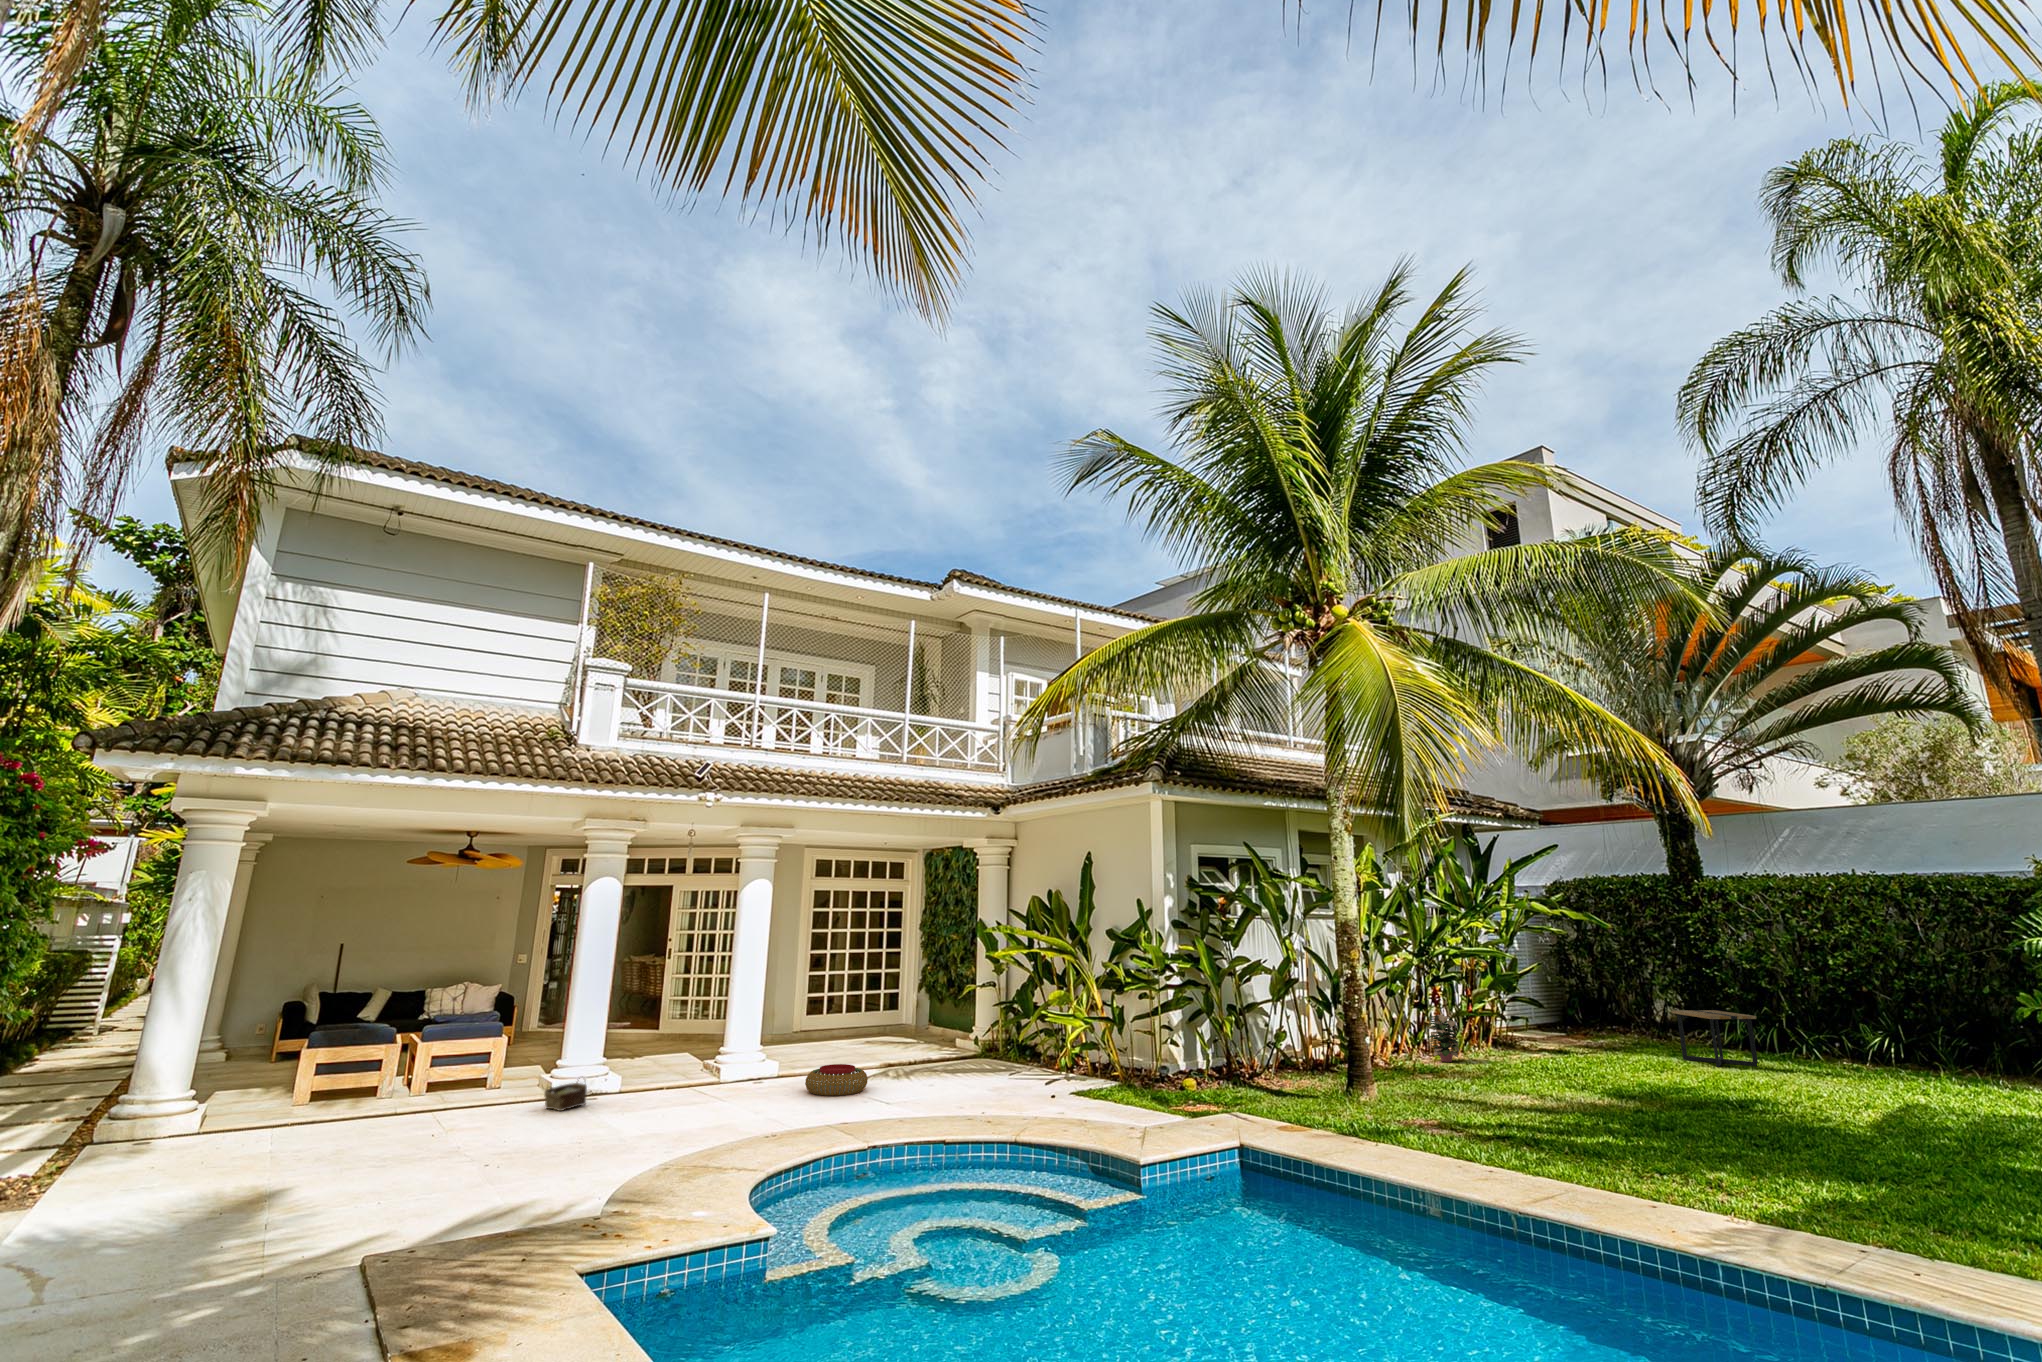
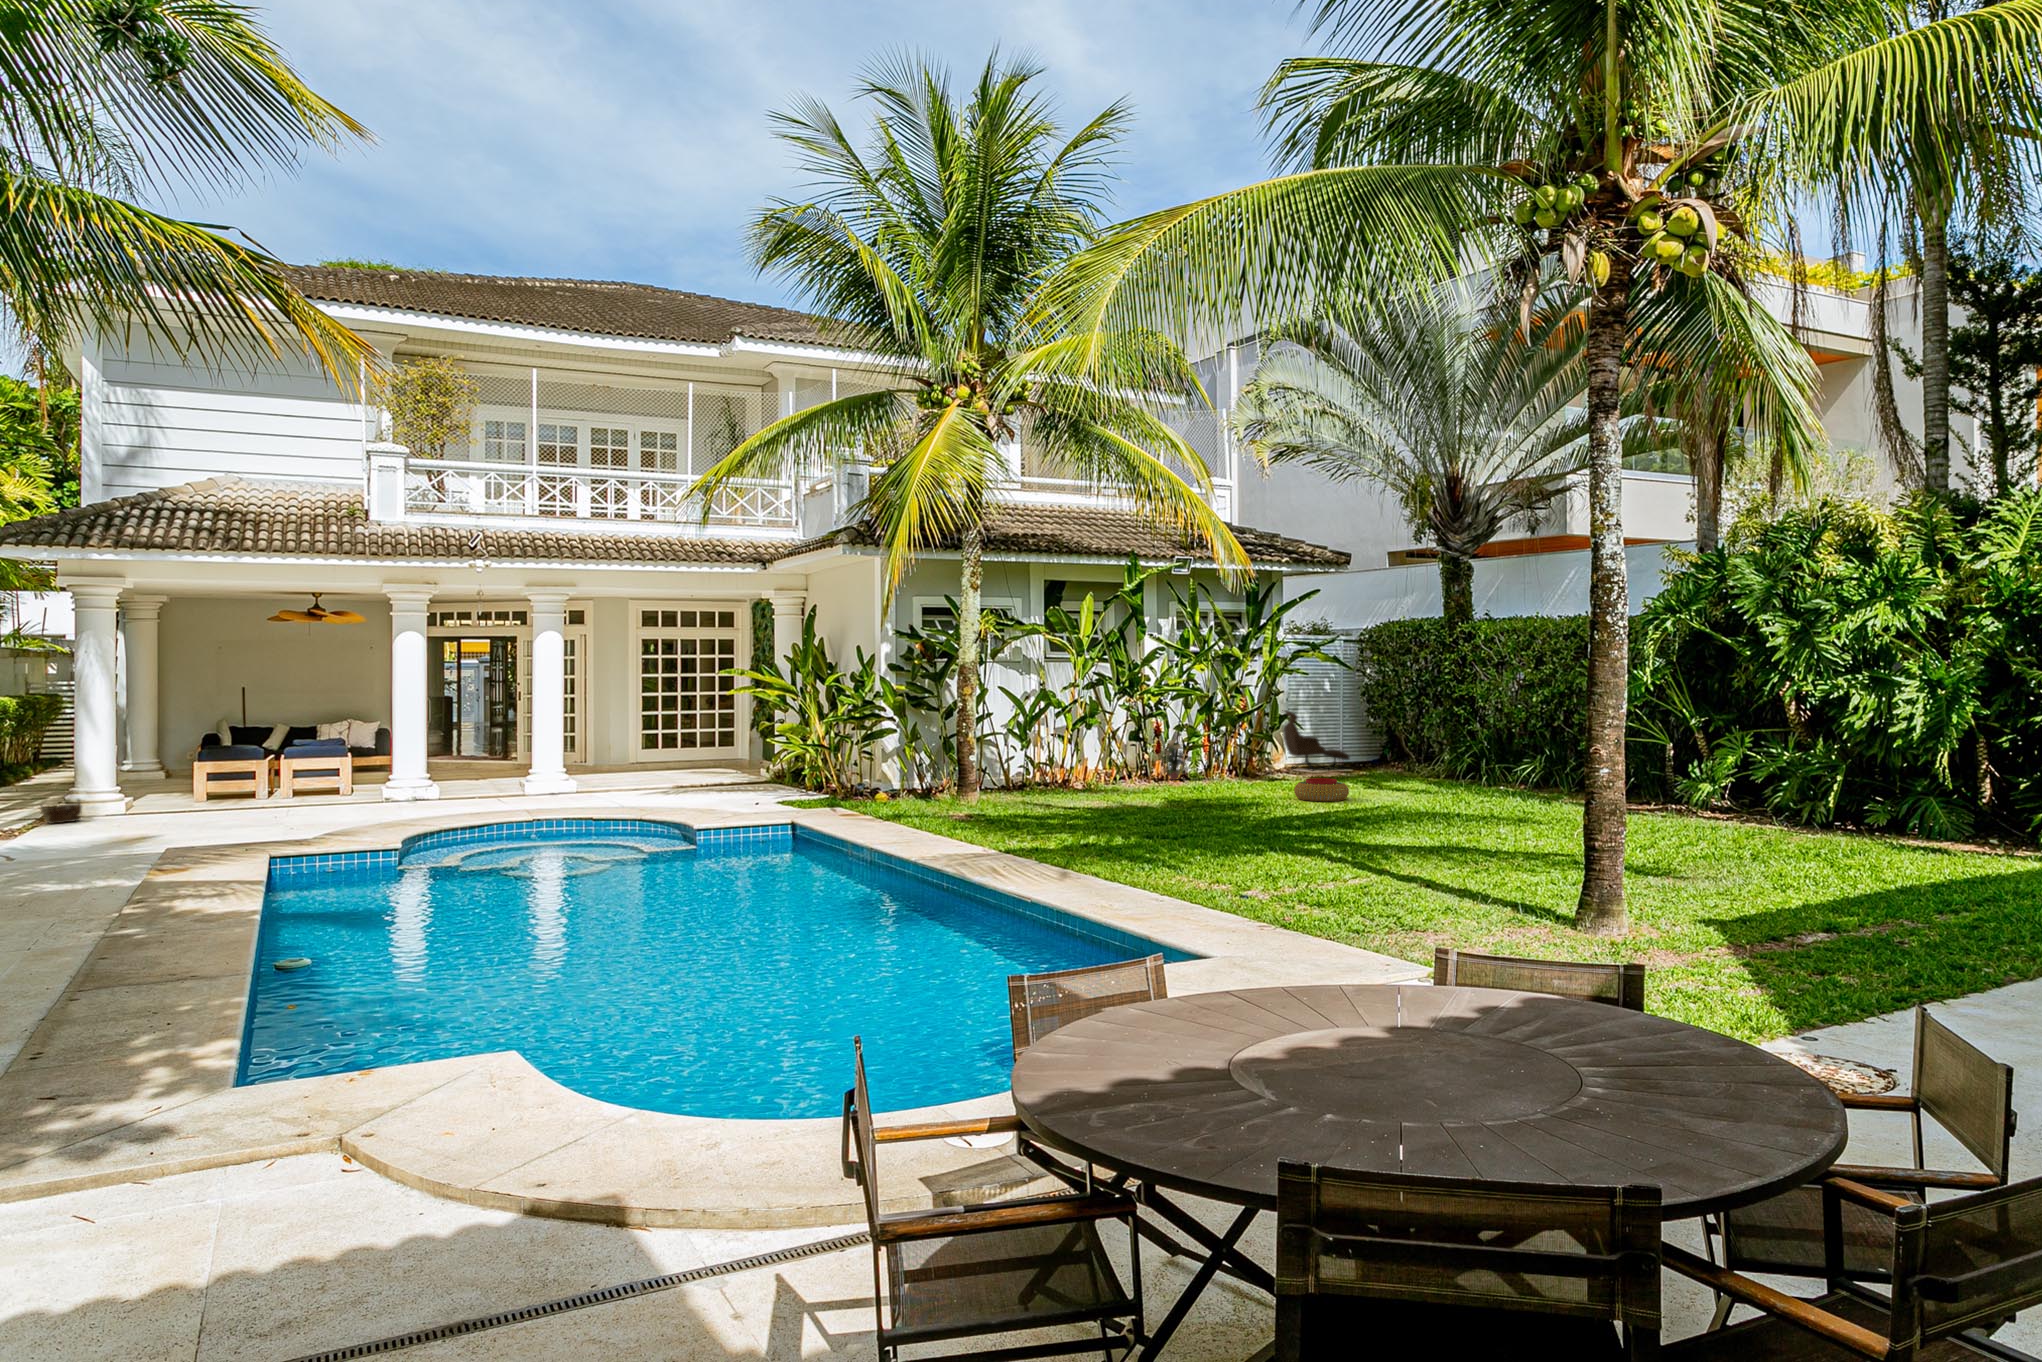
lounge chair: none [1505,978,1586,1047] -> present [1282,710,1350,769]
side table: present [1672,1010,1758,1067] -> none [1397,734,1458,781]
pouf: present [805,1064,868,1096] -> present [1294,778,1349,801]
woven basket: present [544,1078,587,1111] -> present [40,800,81,824]

